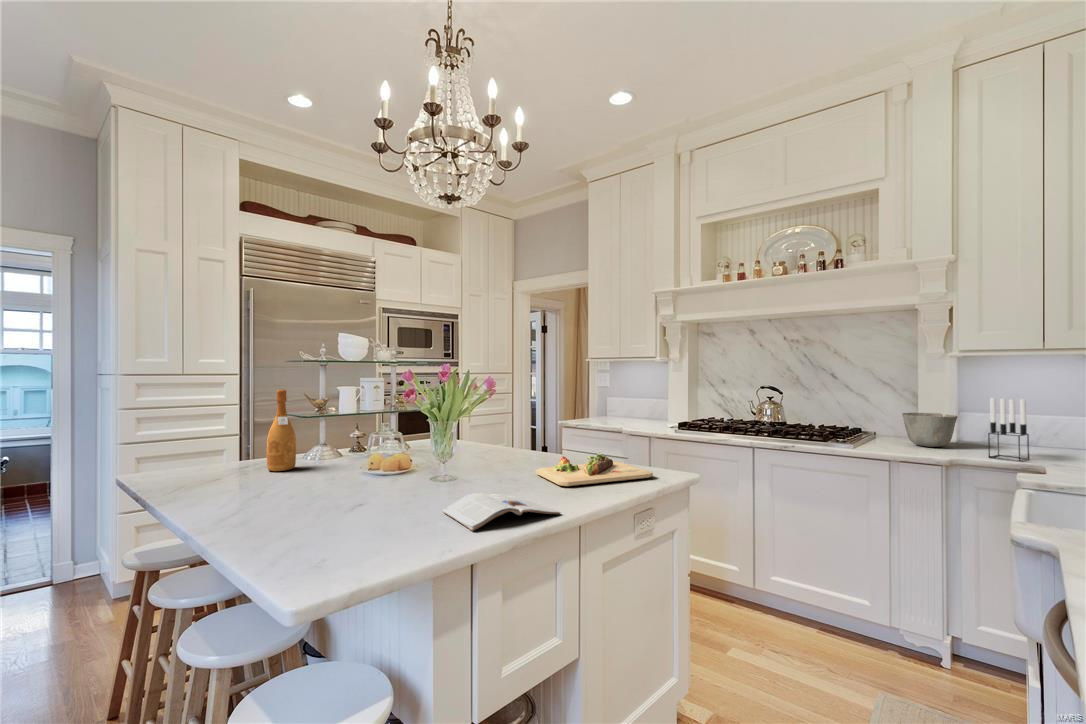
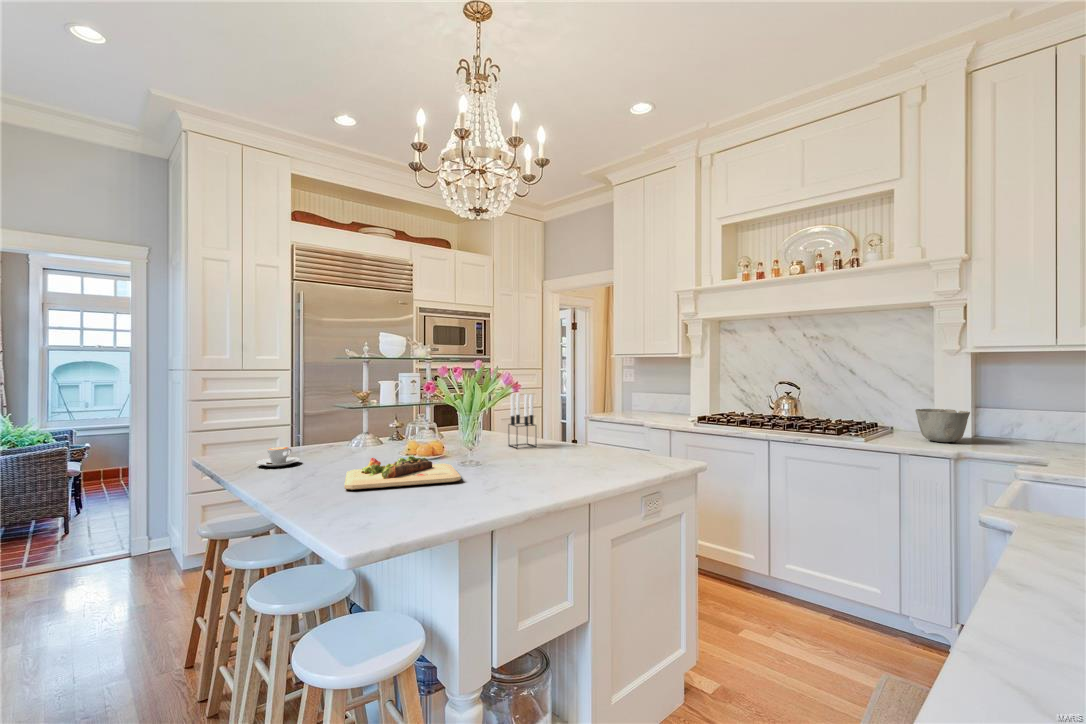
wine bottle: present [267,389,296,471] -> none [318,384,343,456]
candle holder: present [988,398,1029,461] -> present [508,393,537,448]
cutting board: present [536,453,653,486] -> present [344,455,461,490]
coffee cup: none [190,463,244,486] -> present [256,447,300,467]
magazine: present [443,493,560,531] -> none [469,473,571,503]

